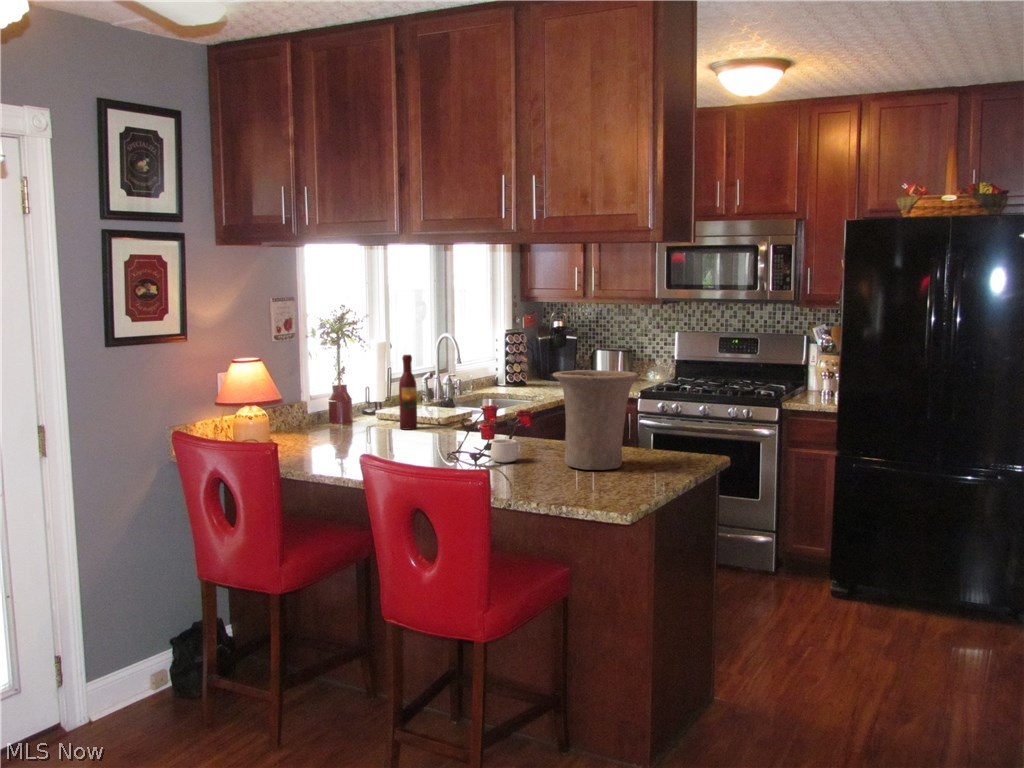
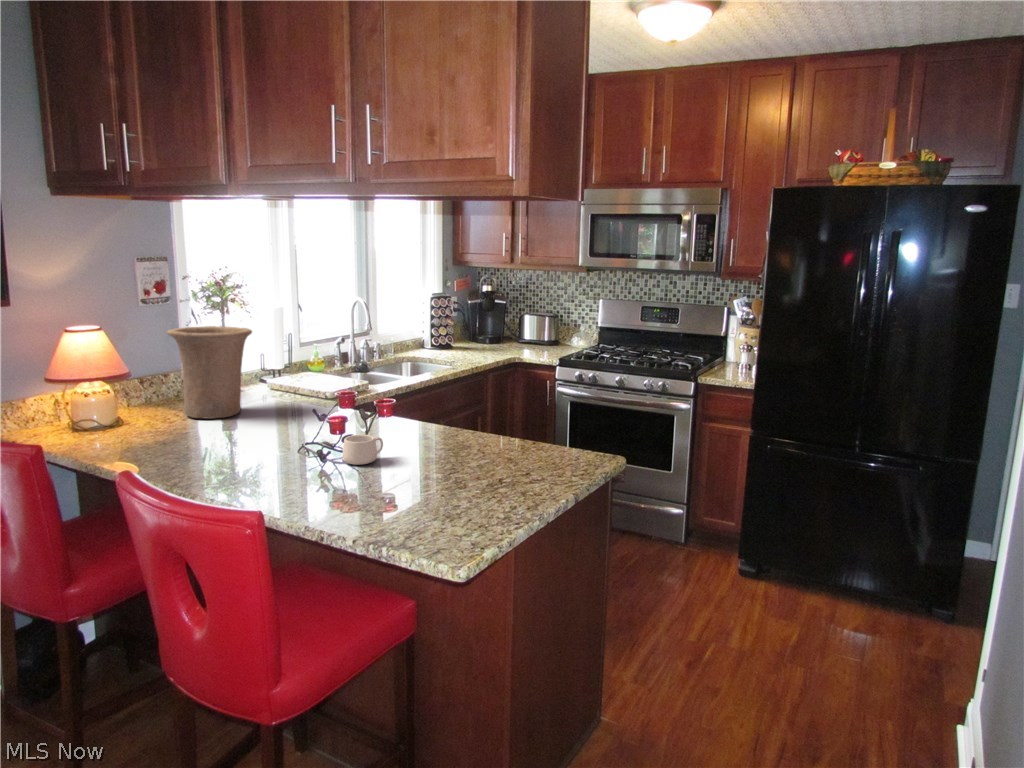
wine bottle: present [399,355,417,429] -> none [280,323,301,405]
vase: present [553,370,639,470] -> present [167,326,252,419]

